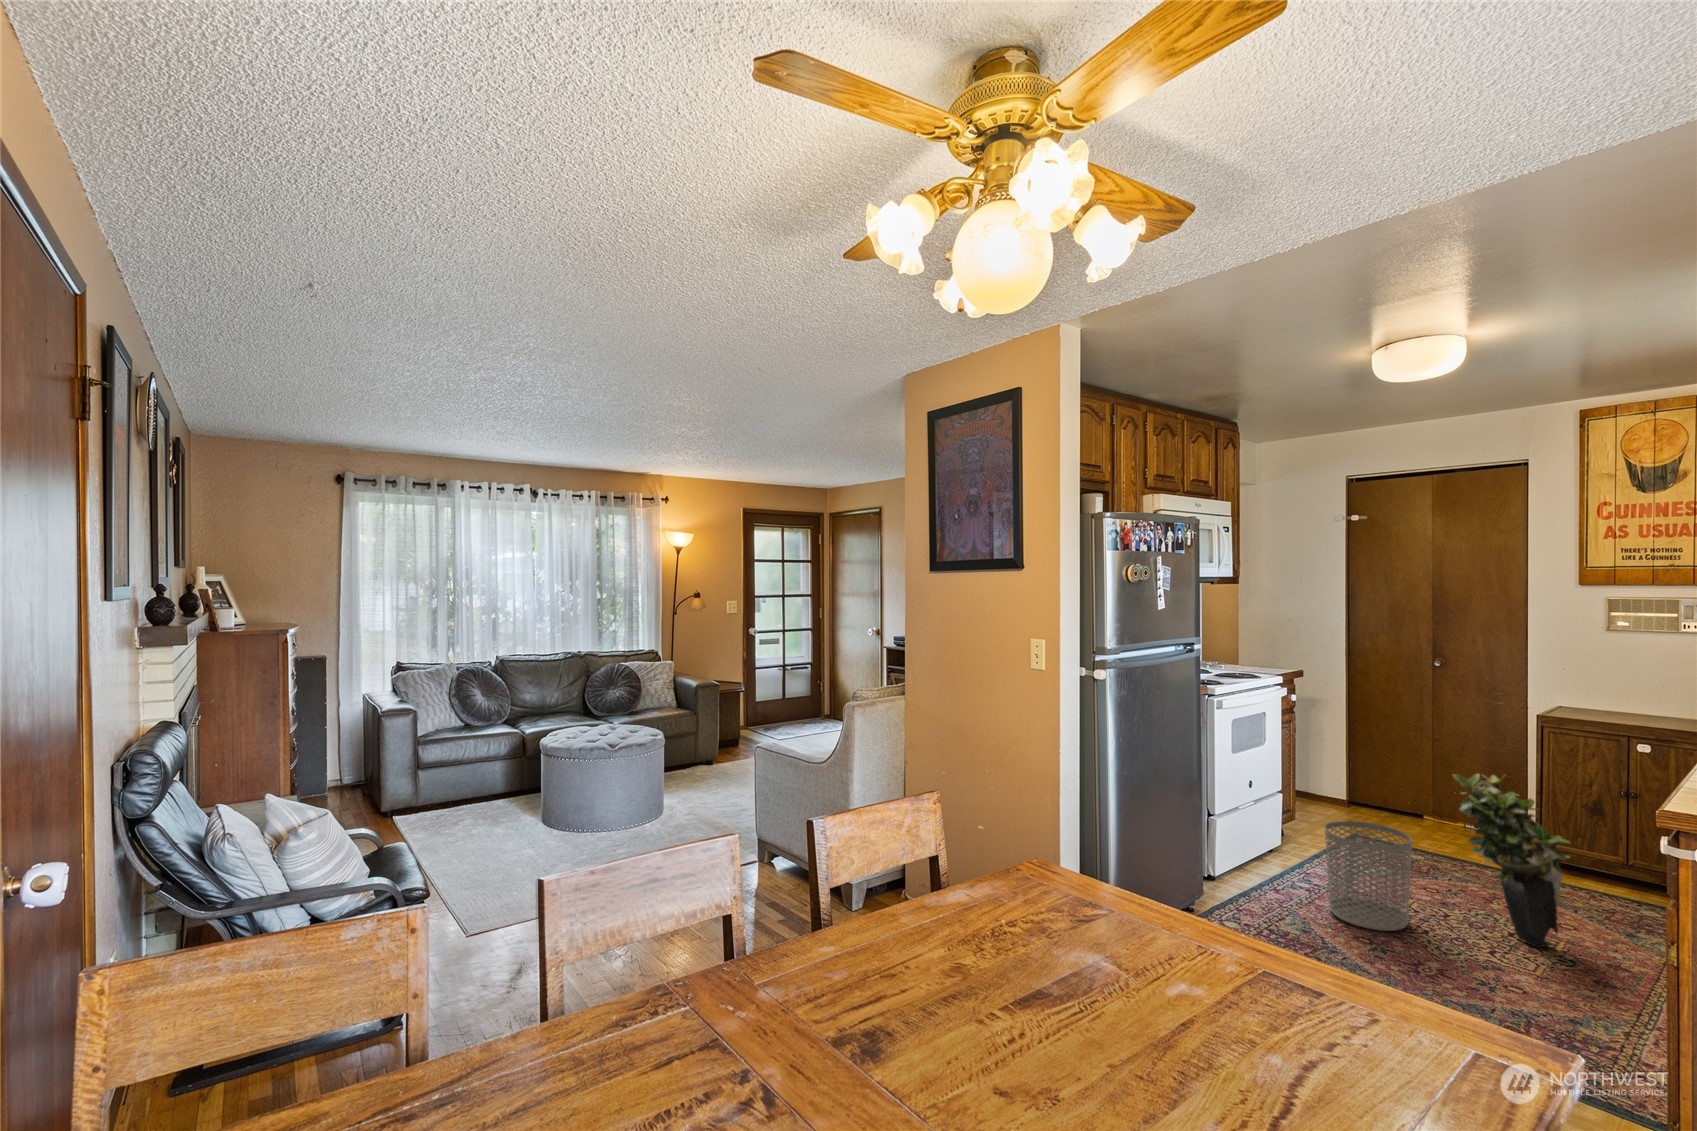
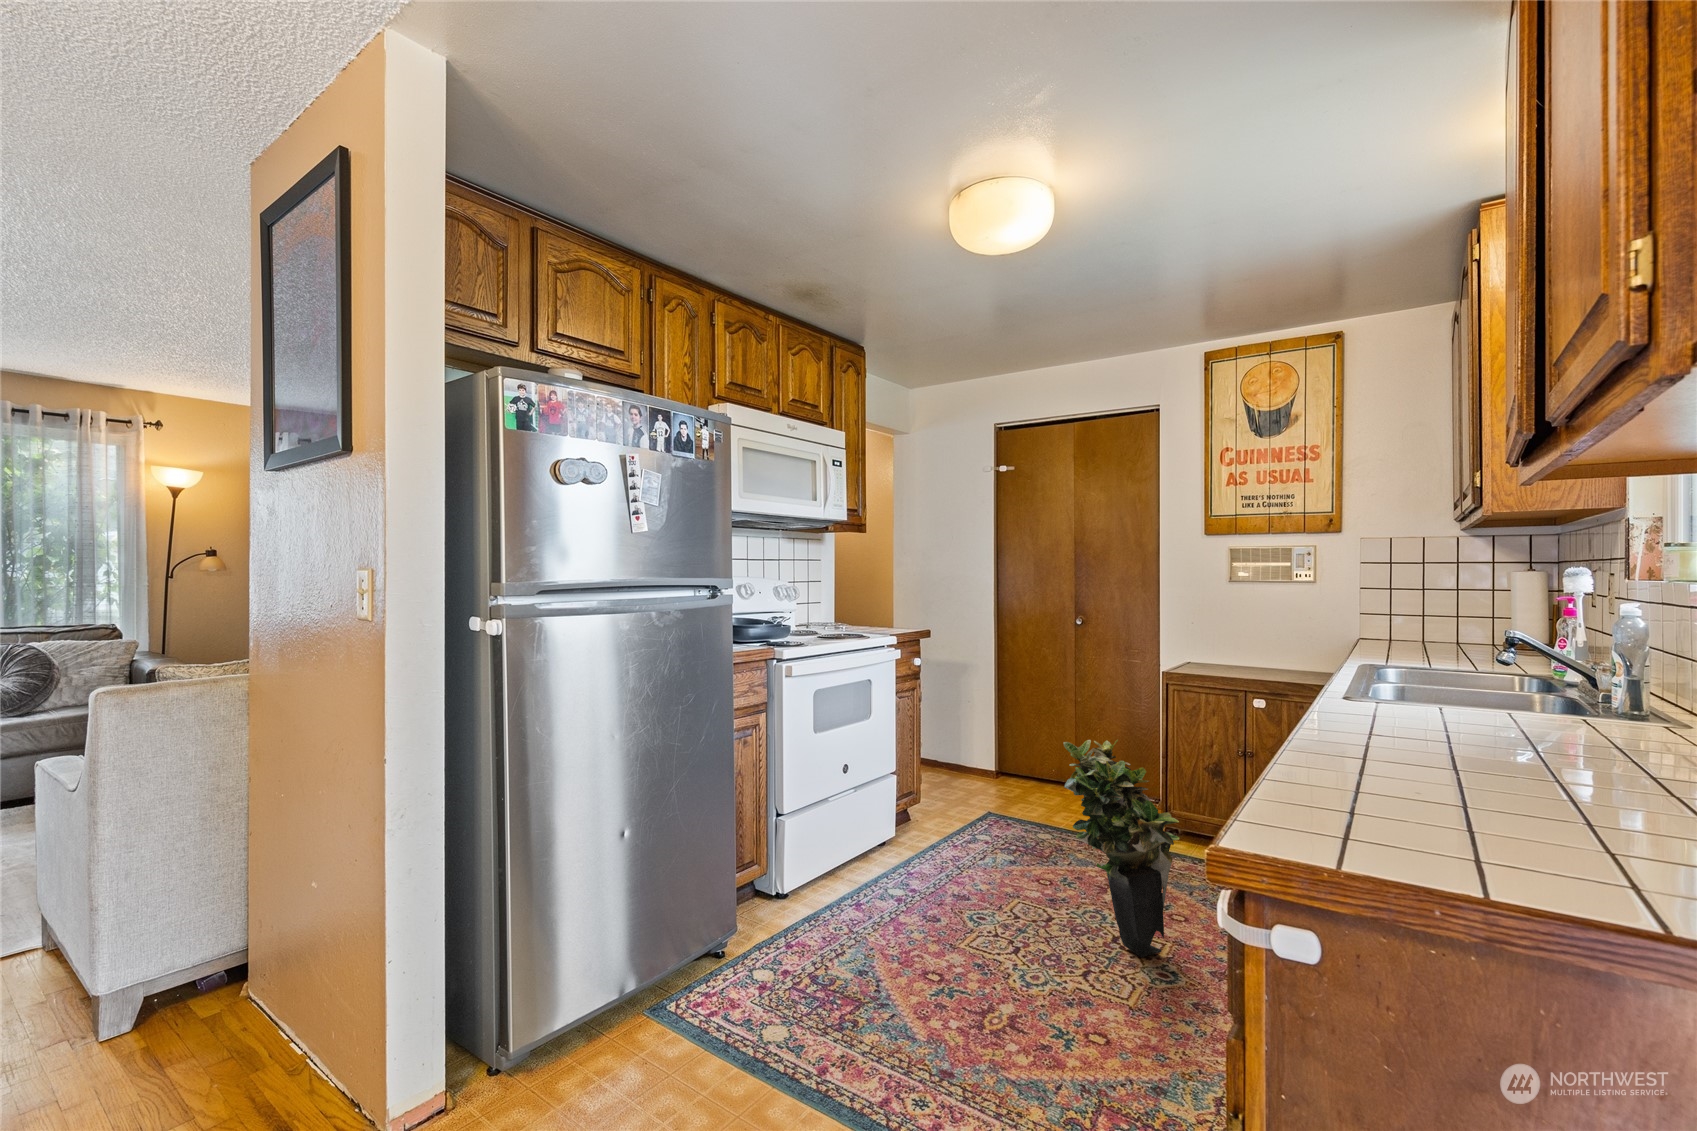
waste bin: present [1325,821,1412,931] -> none [916,806,1011,952]

